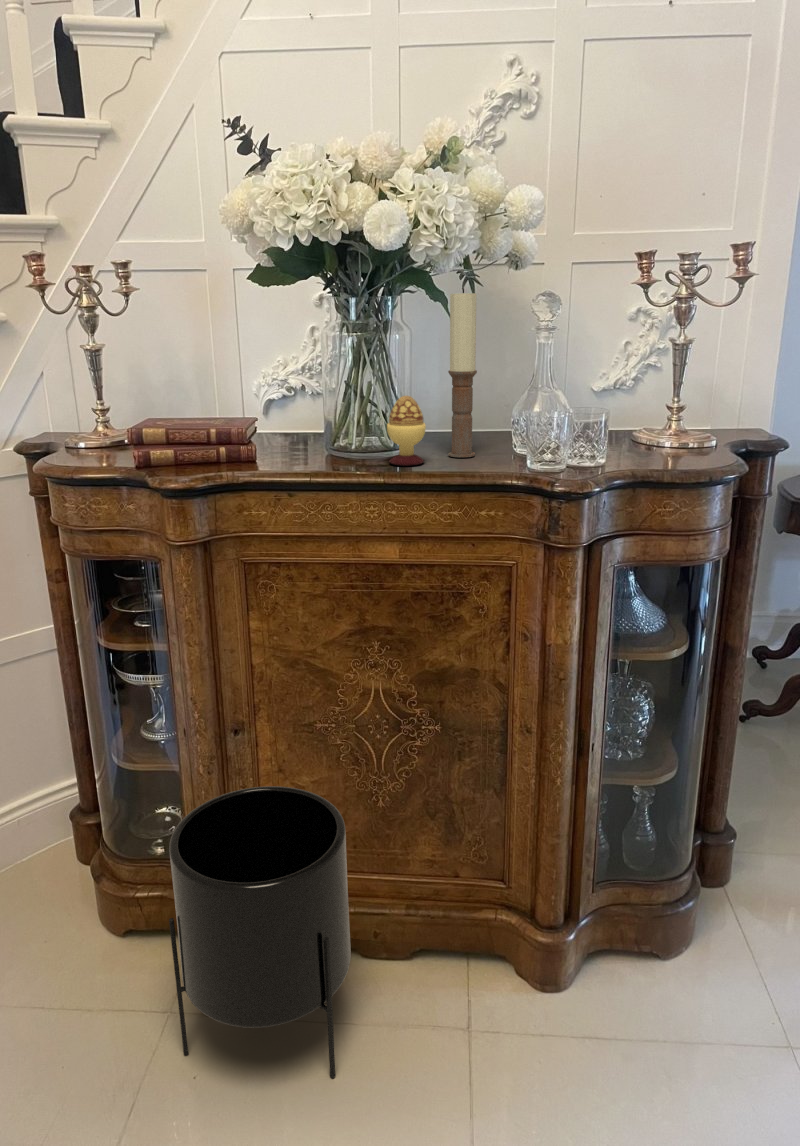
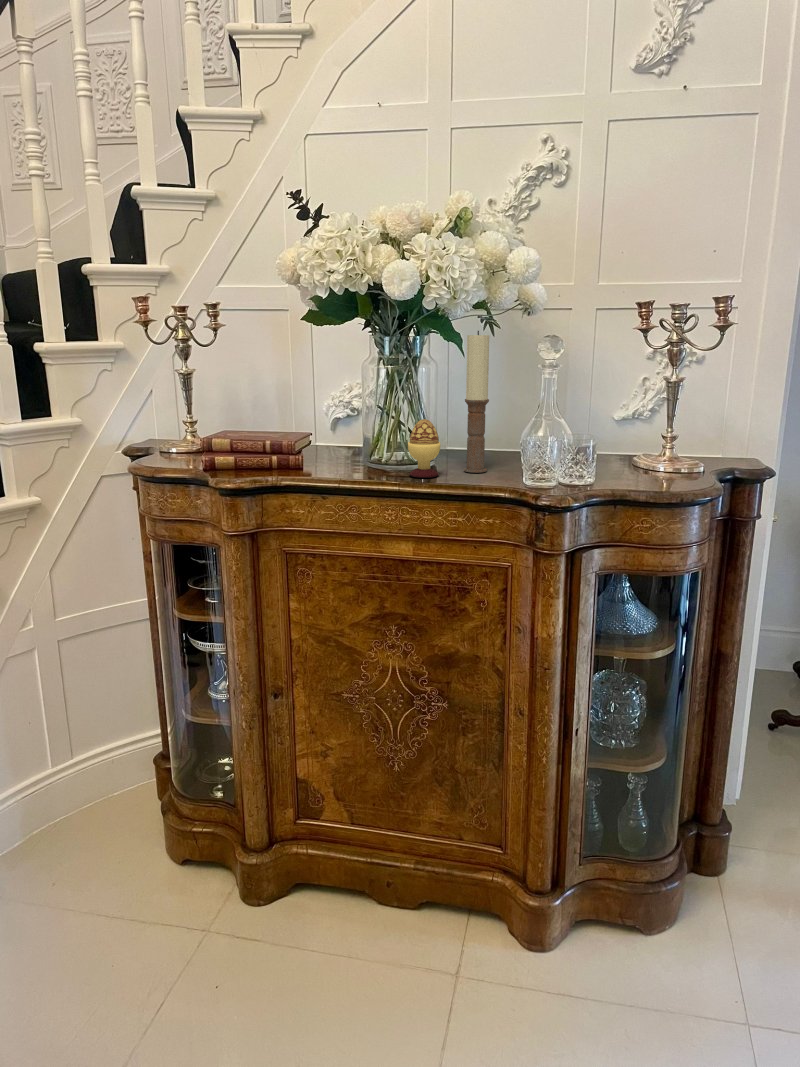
planter: present [169,786,351,1078] -> none [202,743,354,999]

